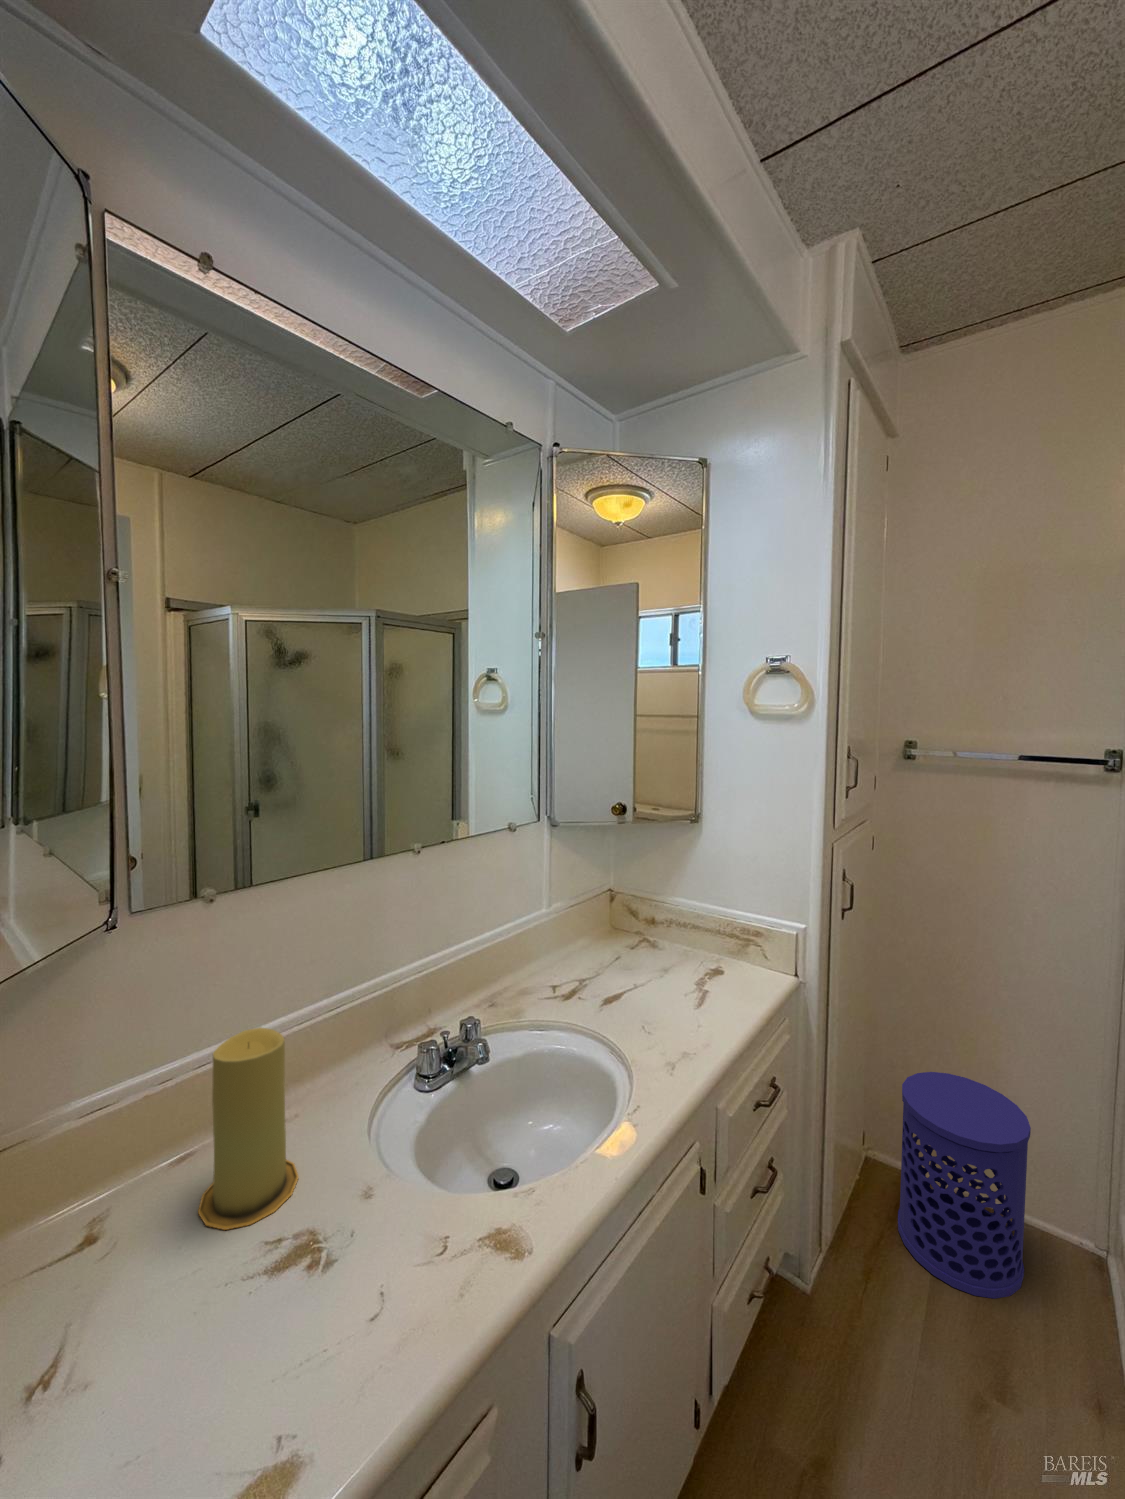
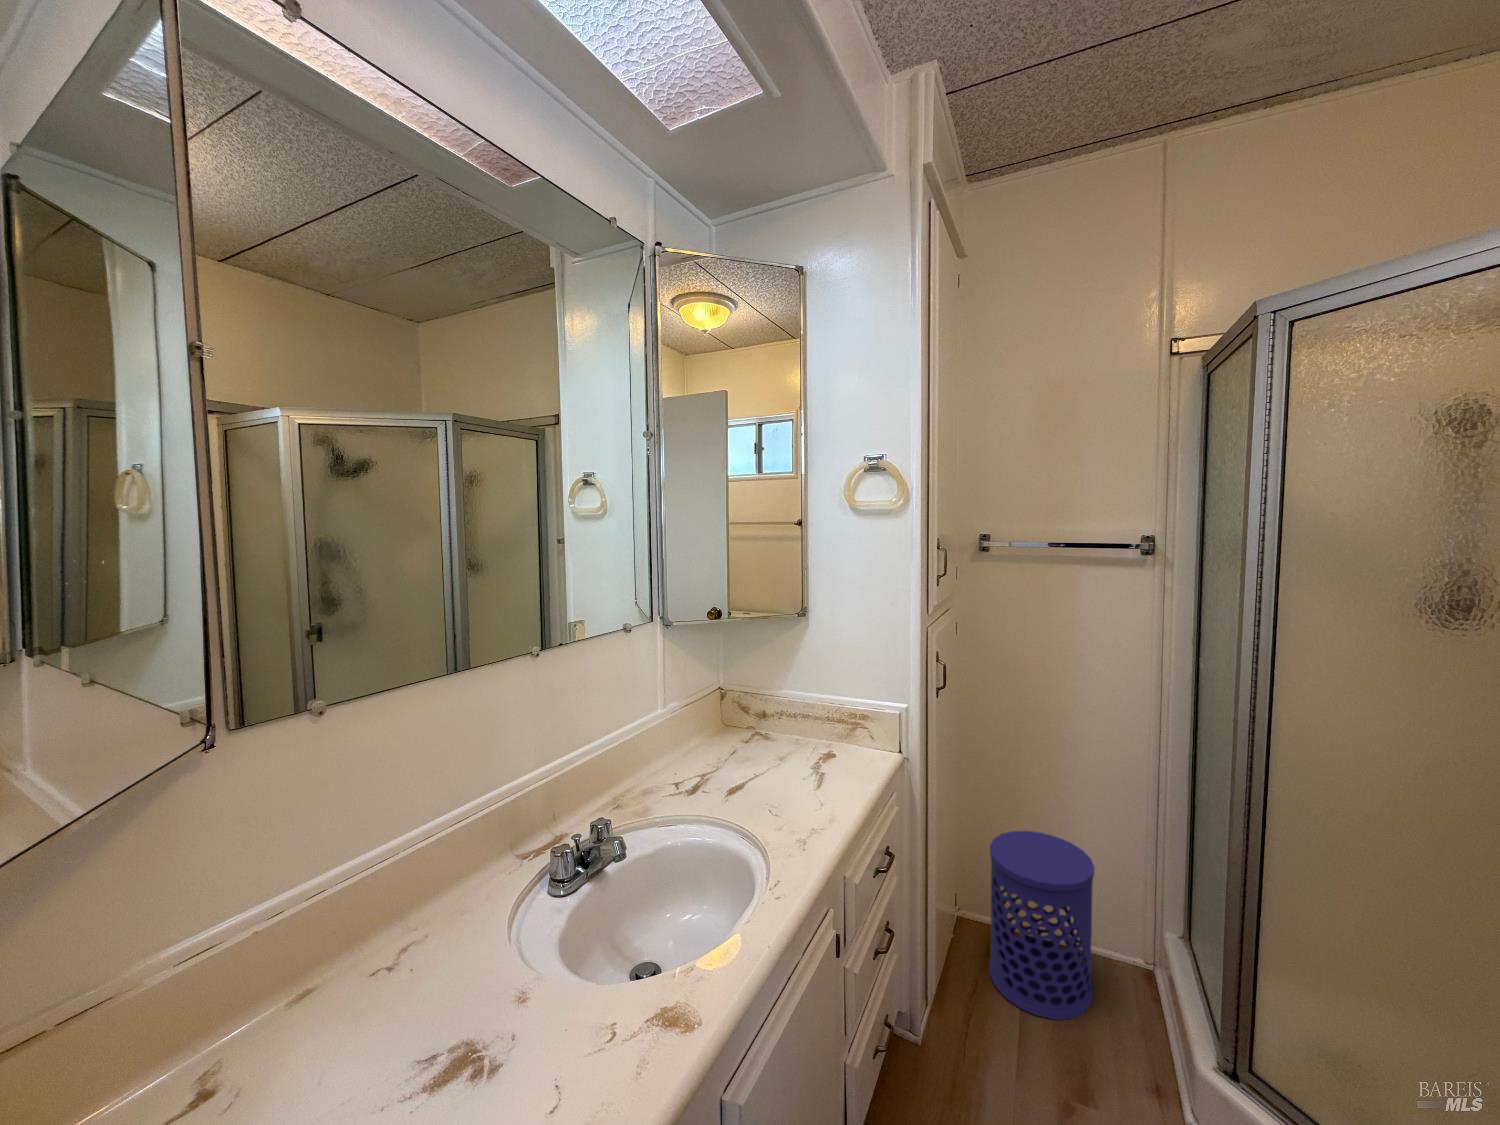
candle: present [198,1028,299,1230] -> none [336,844,444,1056]

